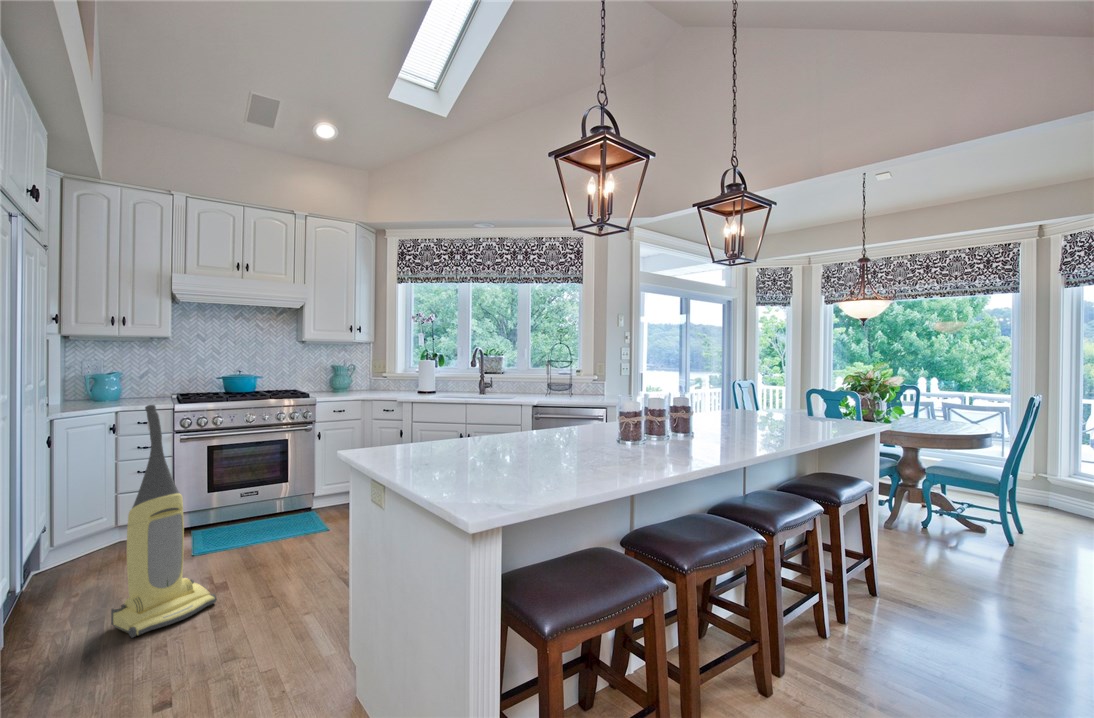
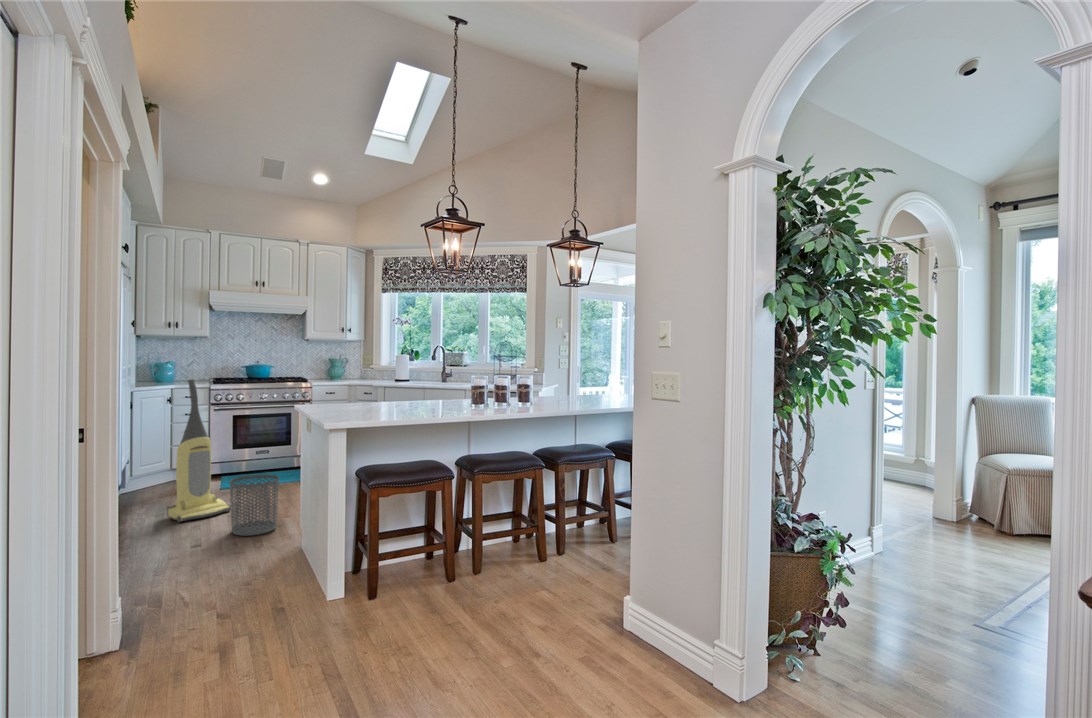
waste bin: none [223,554,303,666] -> present [230,474,279,536]

